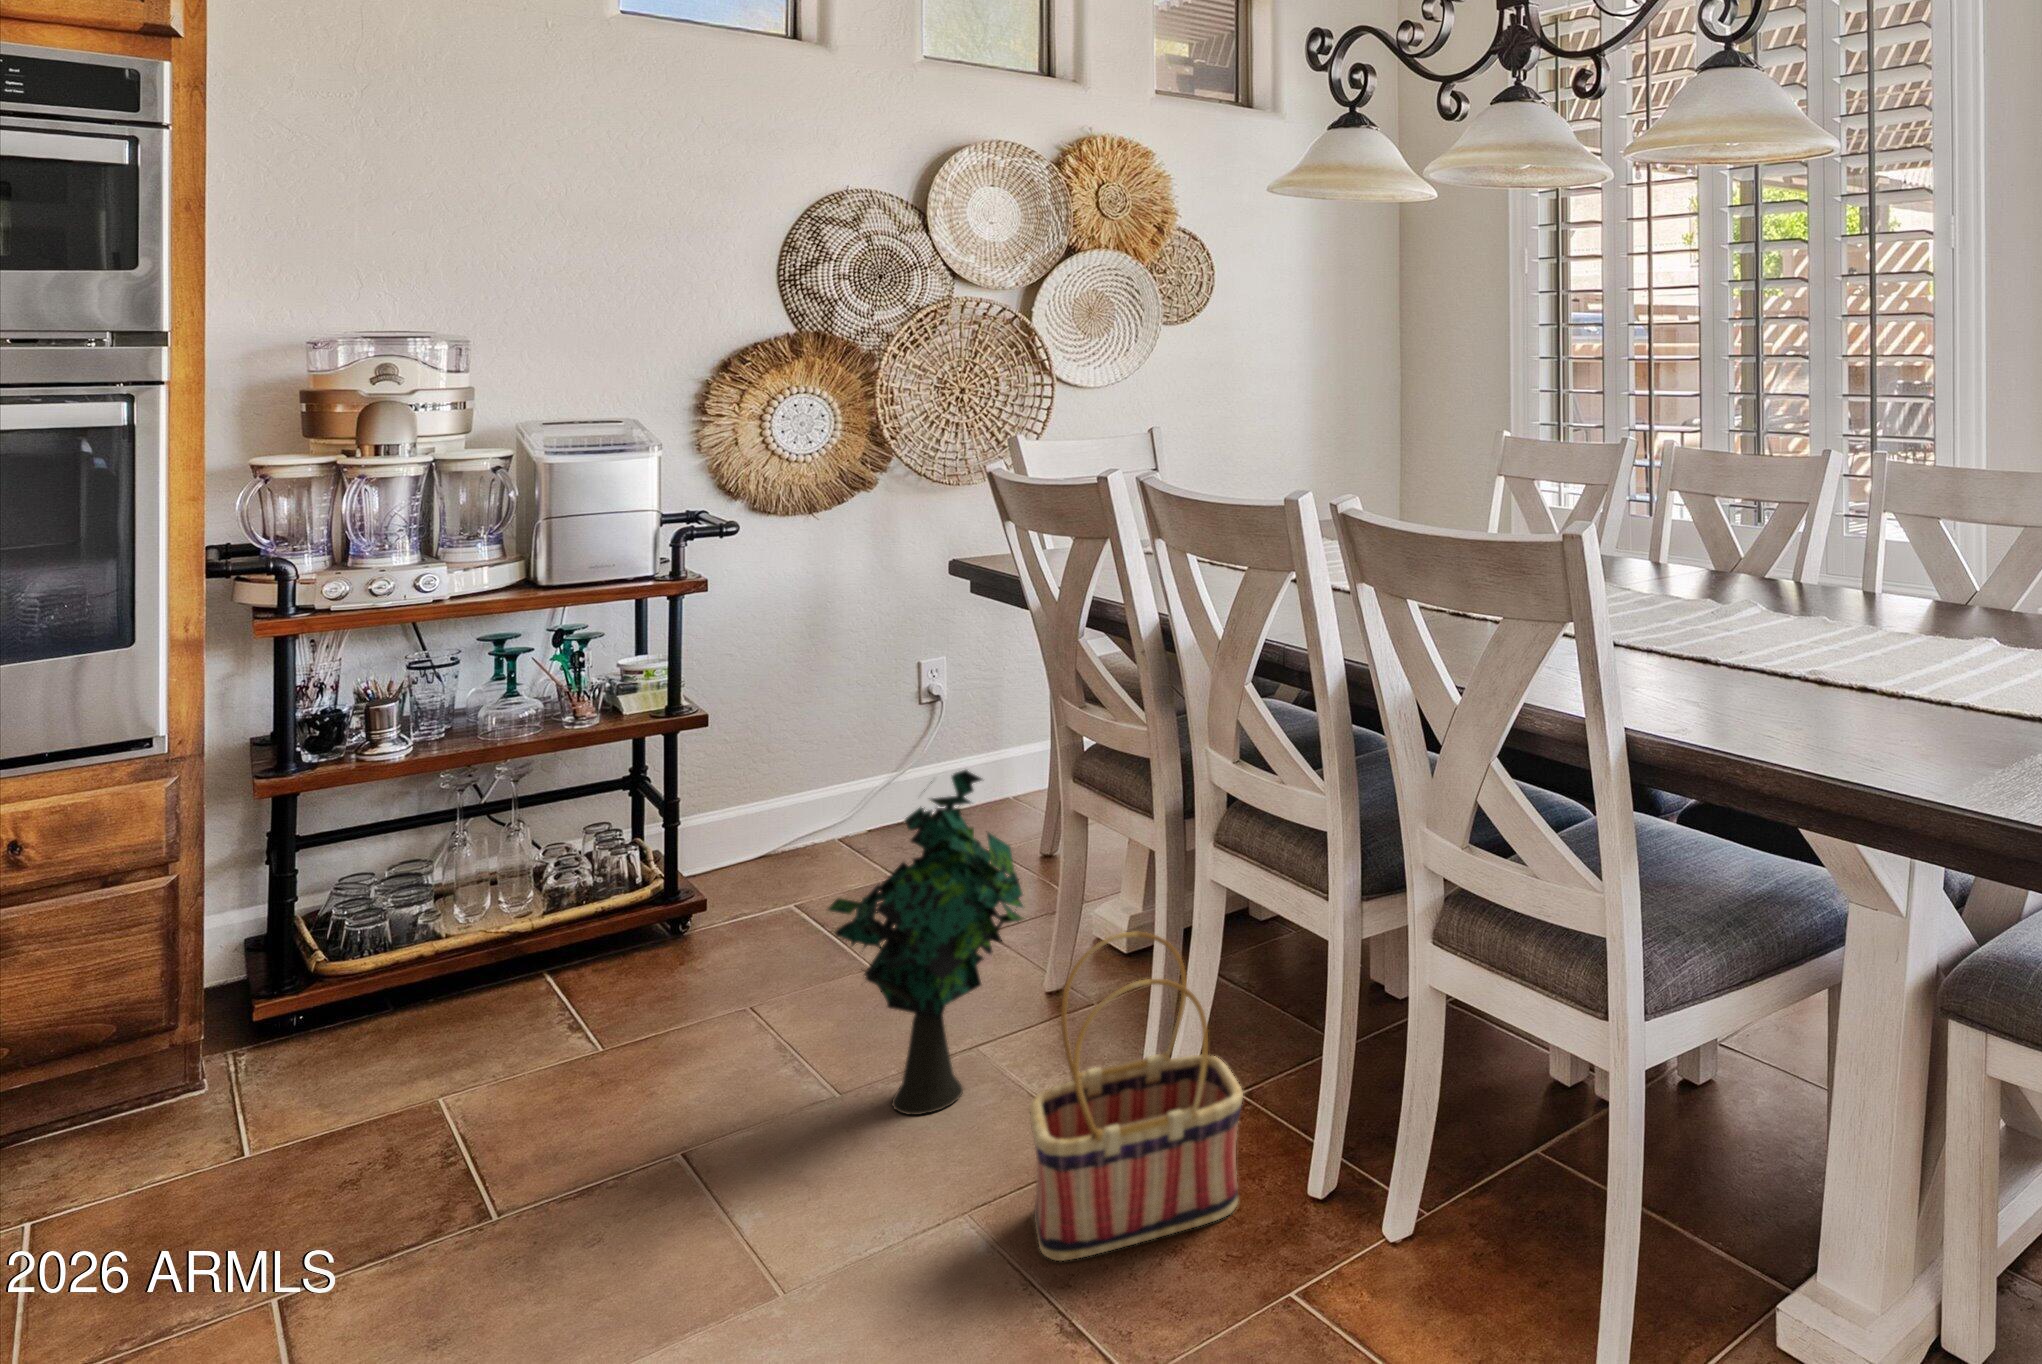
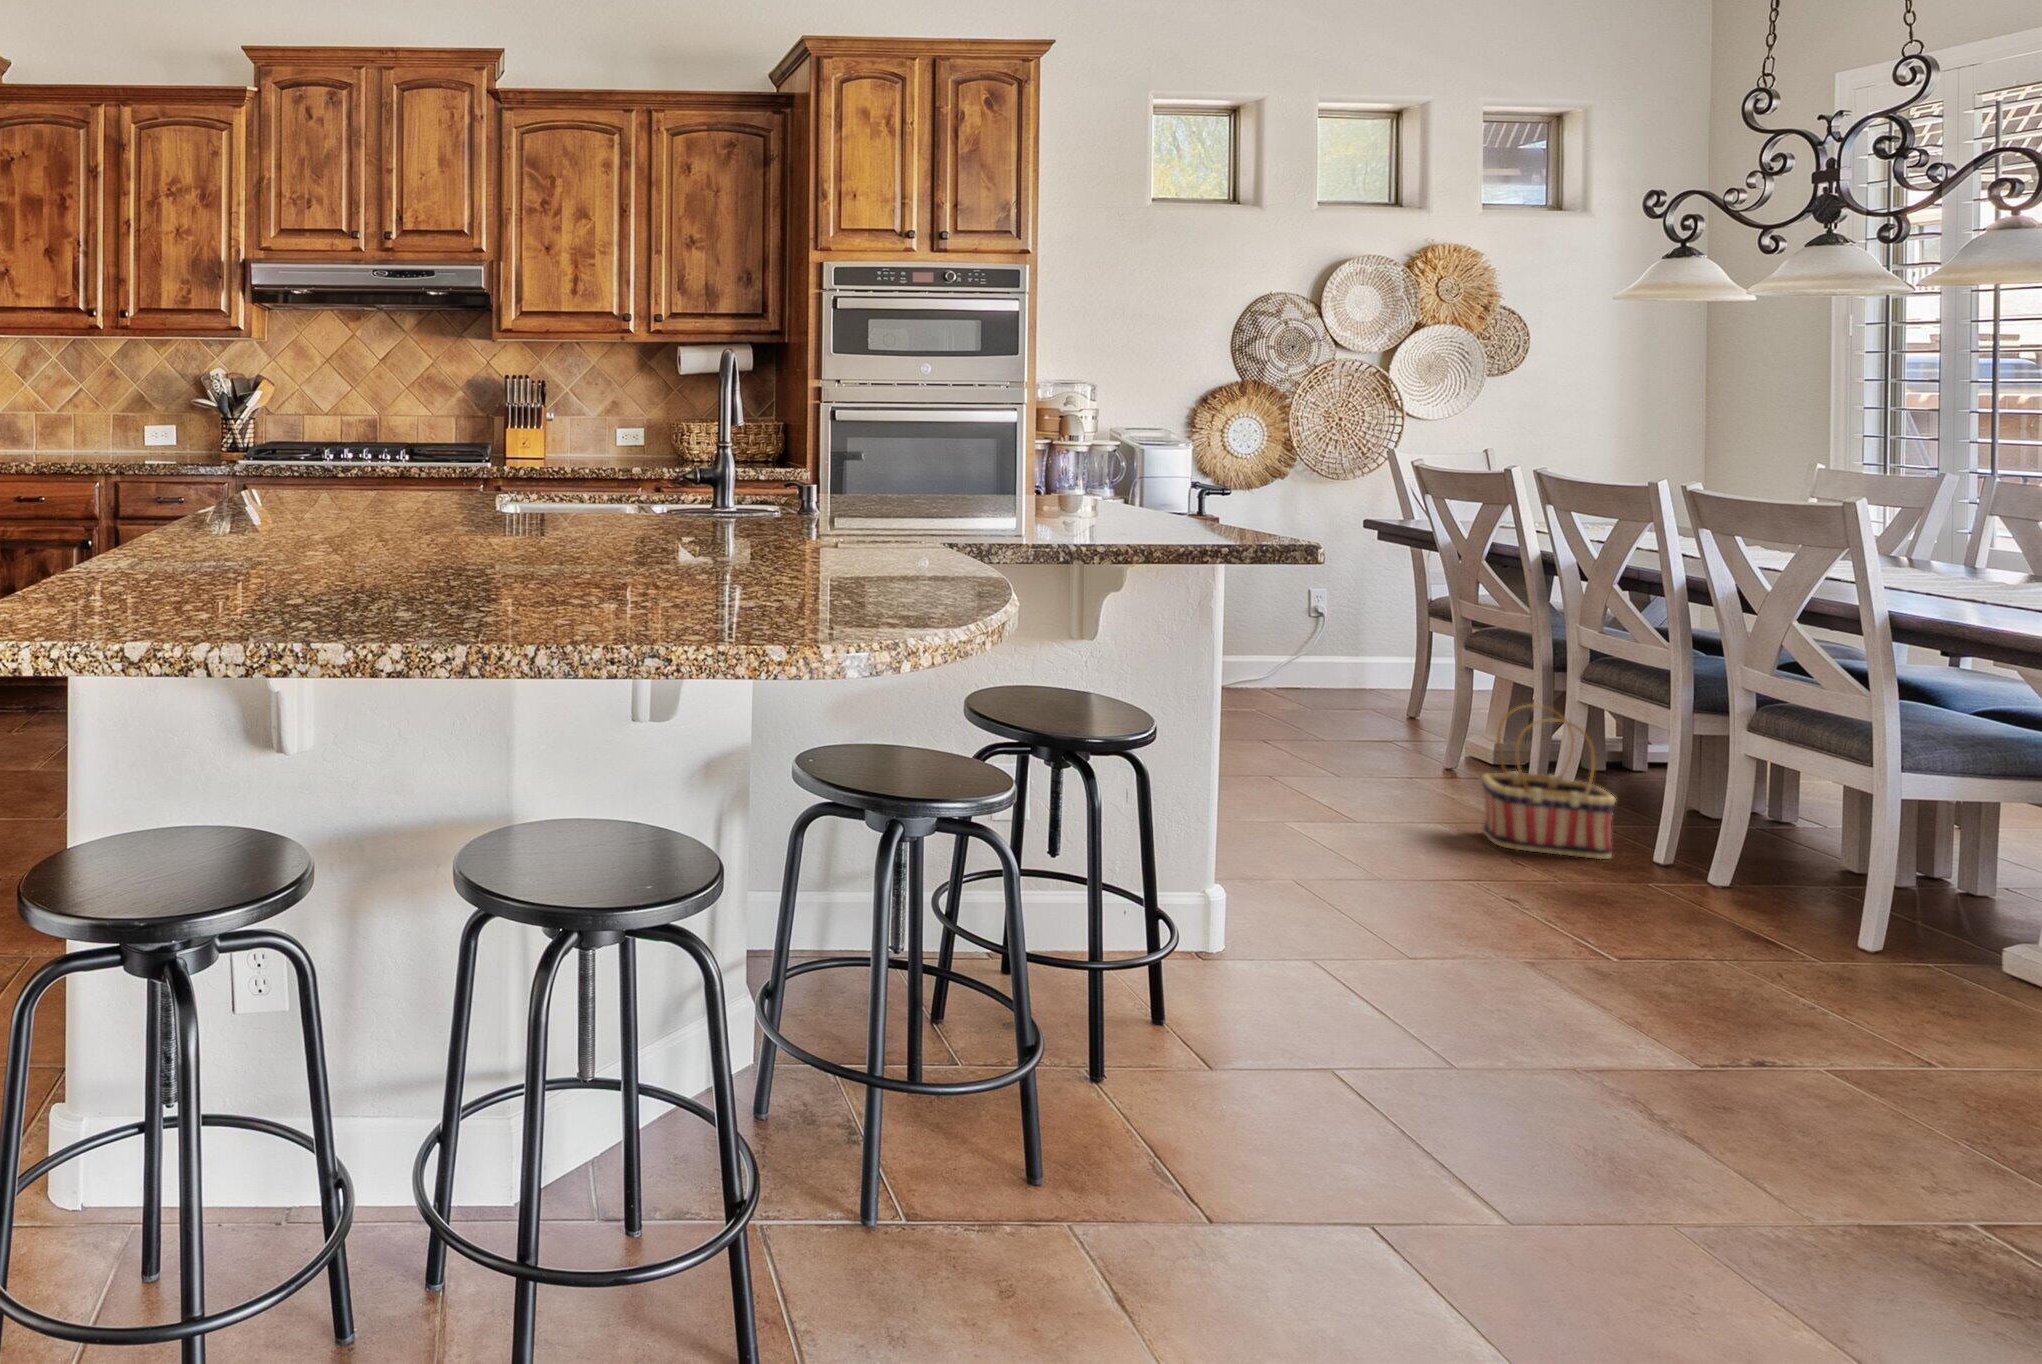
decorative plant: present [828,770,1023,1115] -> none [1340,620,1455,793]

